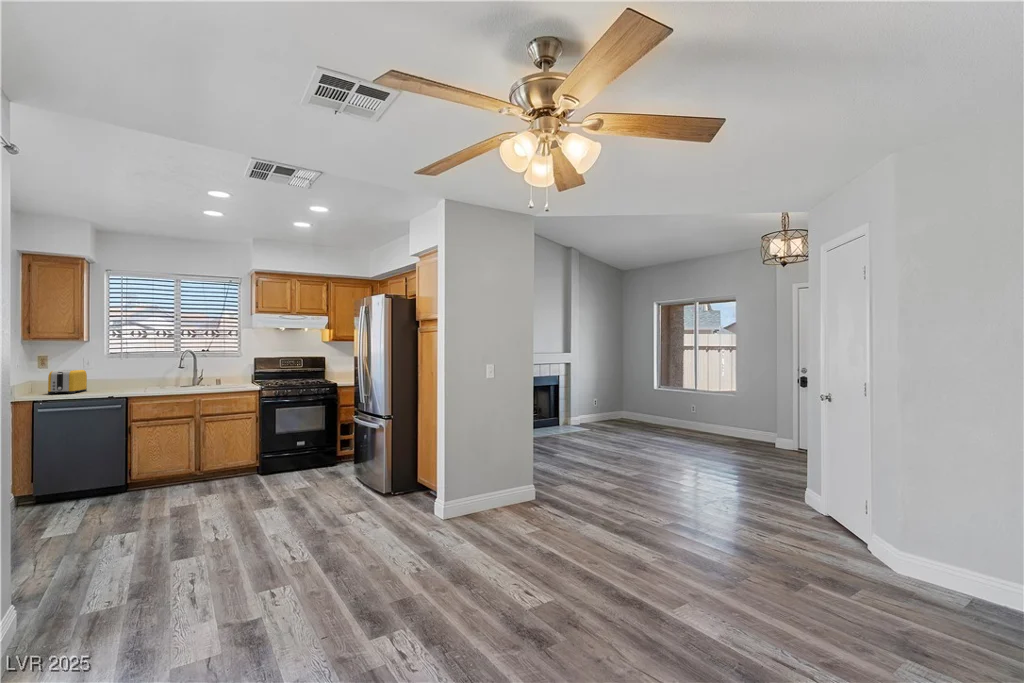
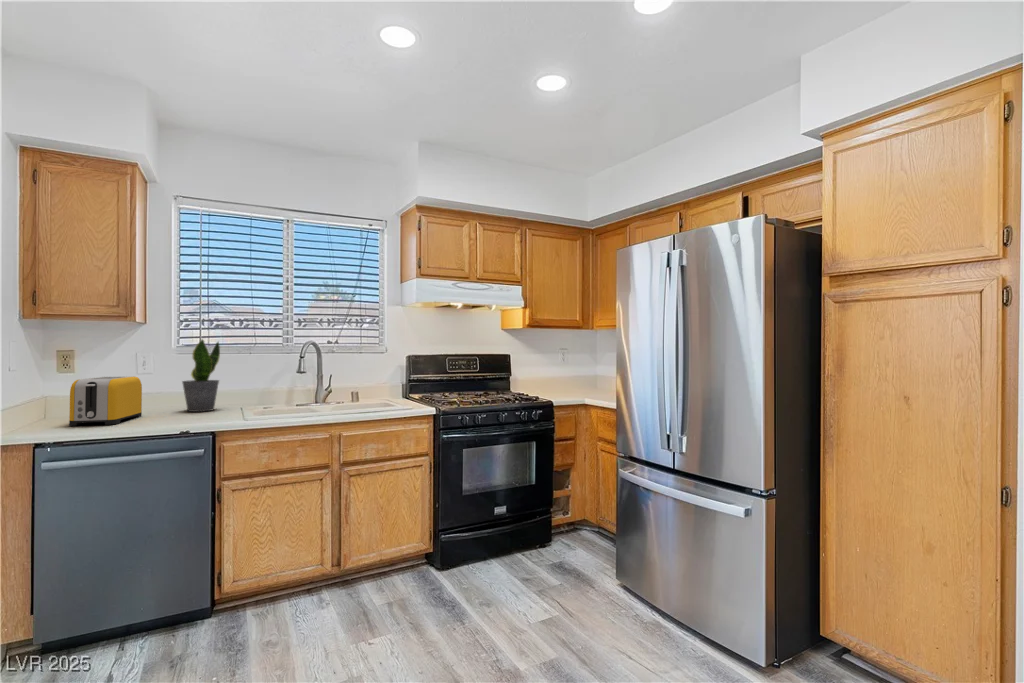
potted plant: none [110,349,133,389] -> present [182,339,220,412]

